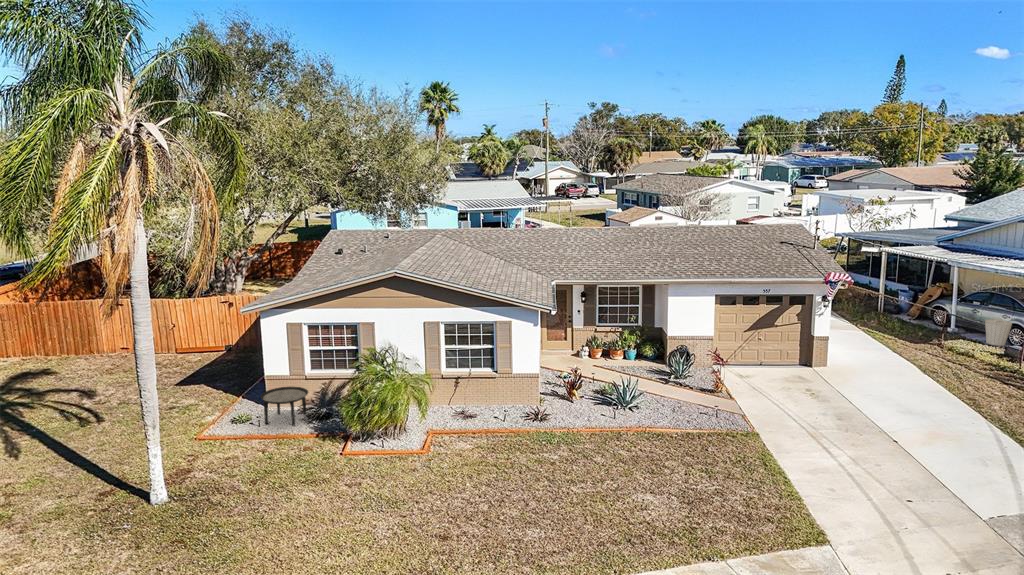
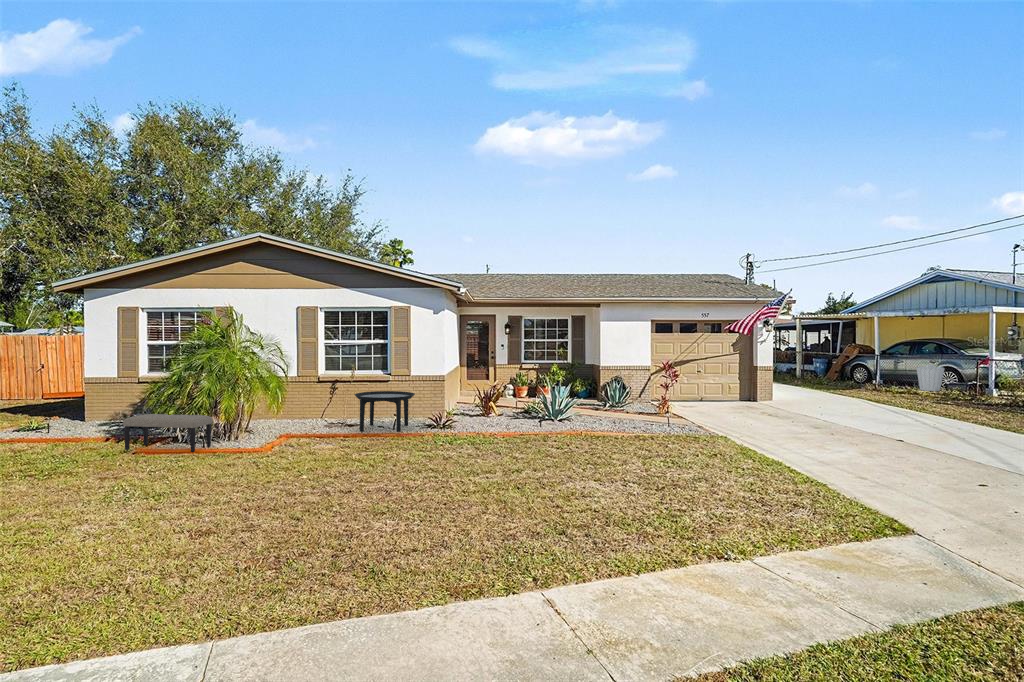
round table: present [260,387,308,426] -> present [354,391,415,432]
bench: none [328,422,384,453] -> present [123,414,212,452]

